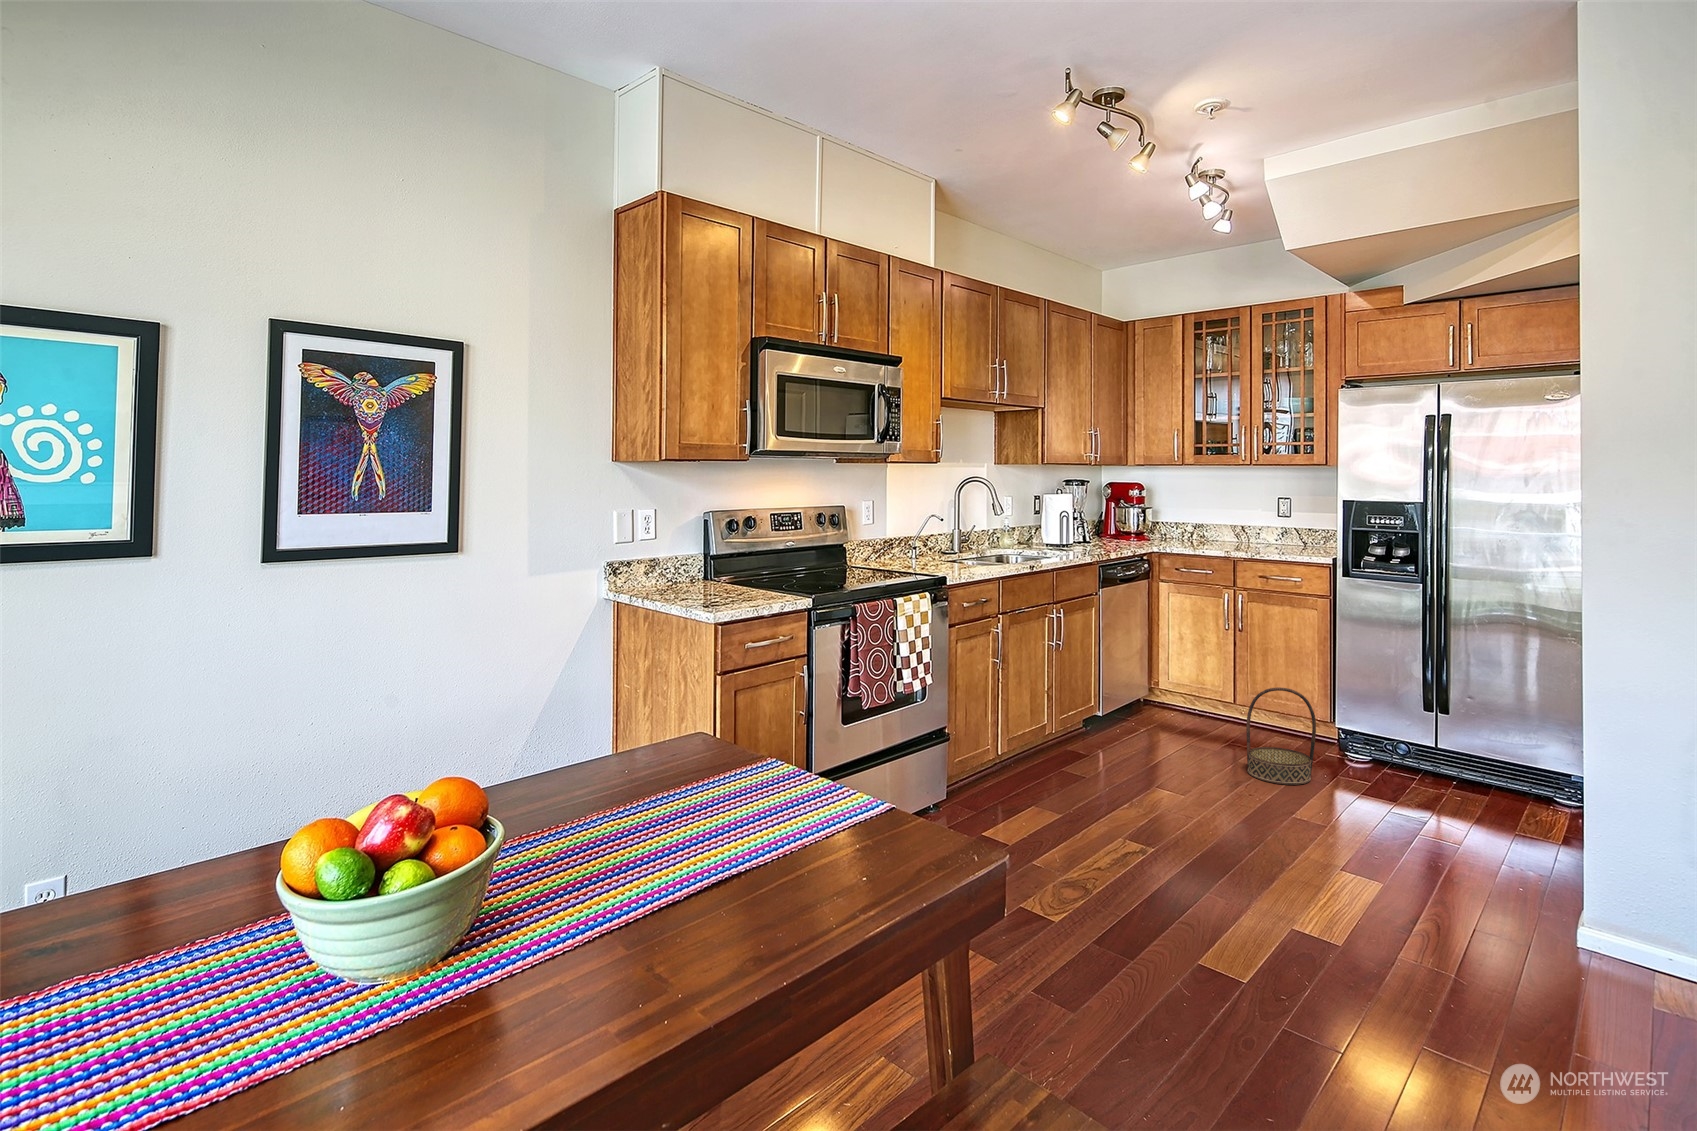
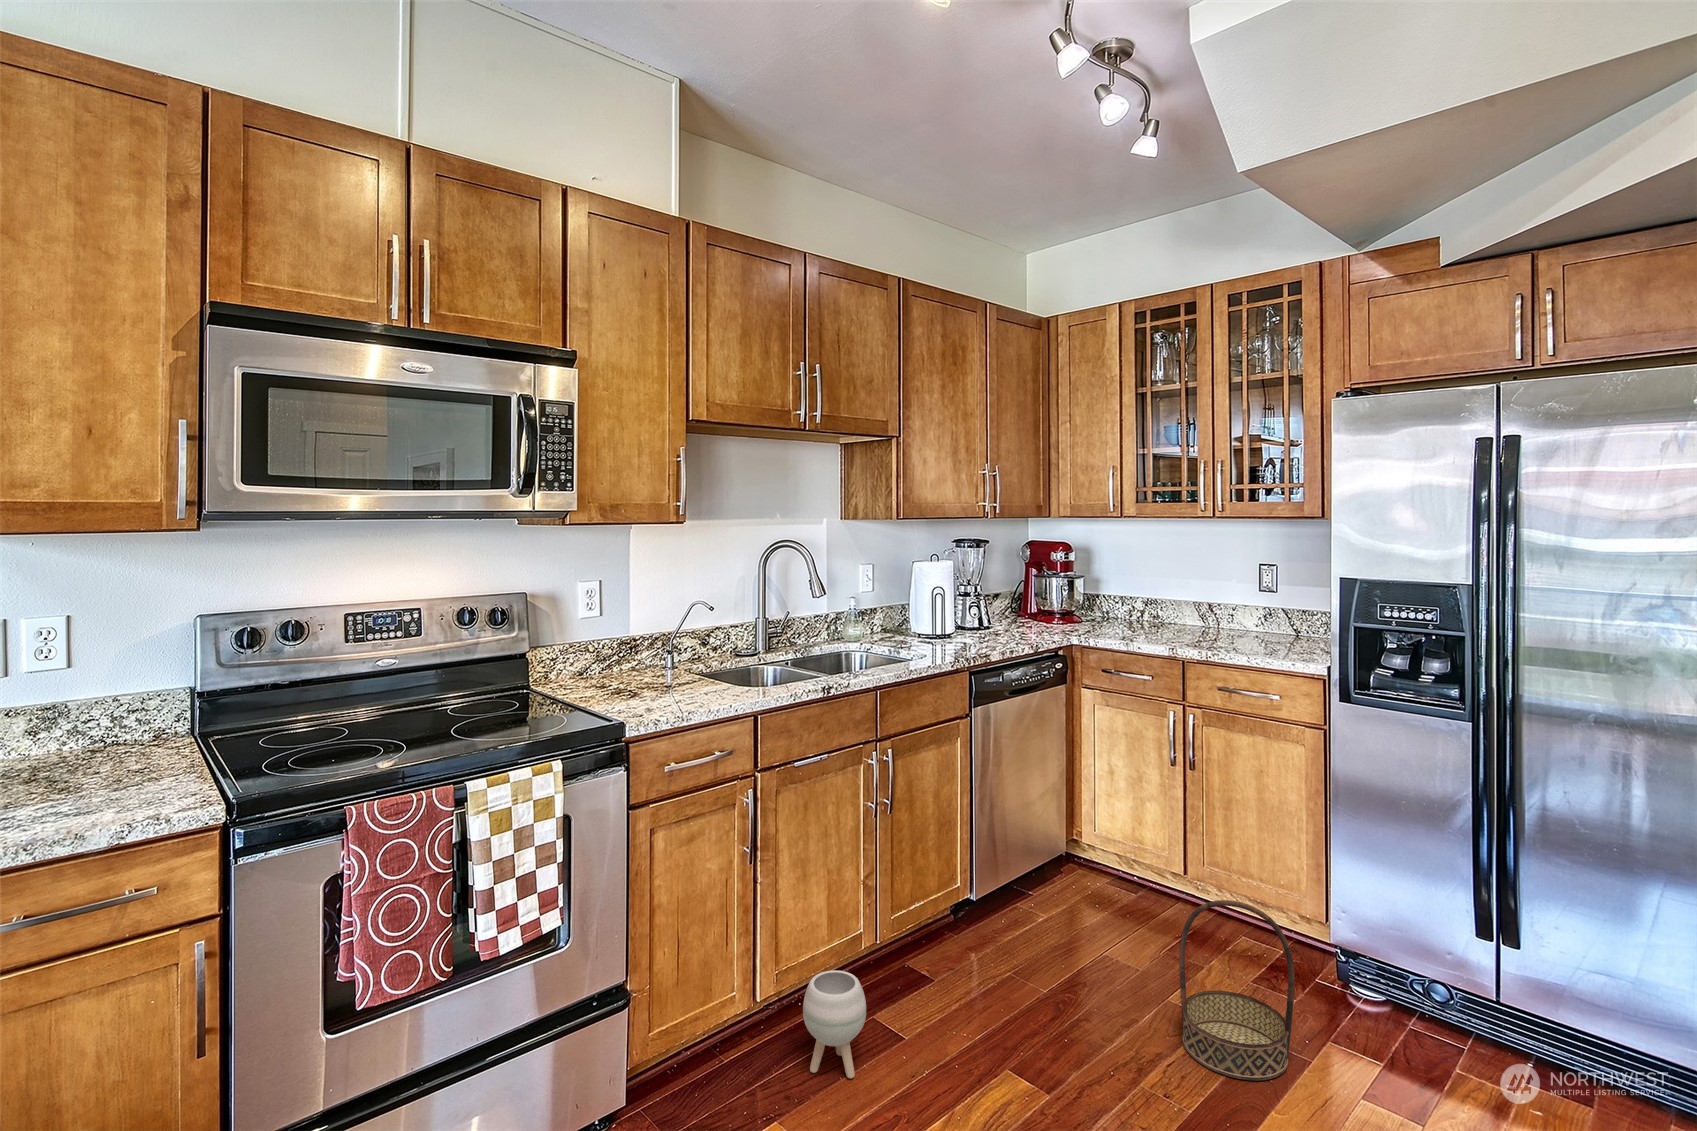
planter: none [1033,730,1071,787] -> present [803,970,866,1078]

